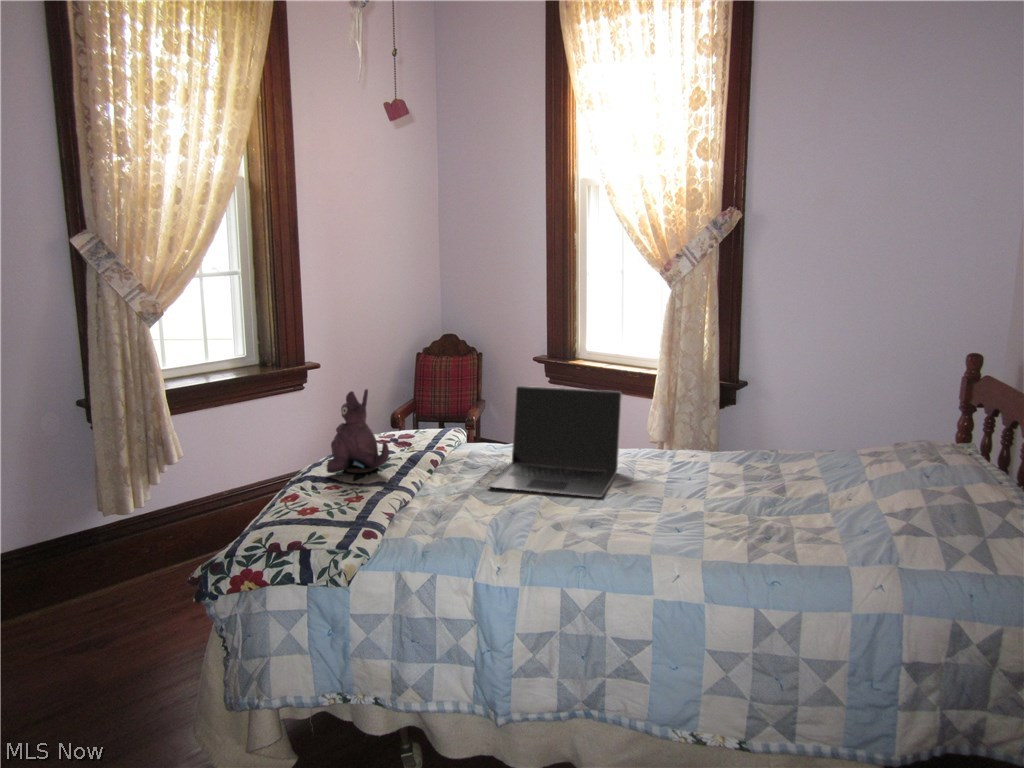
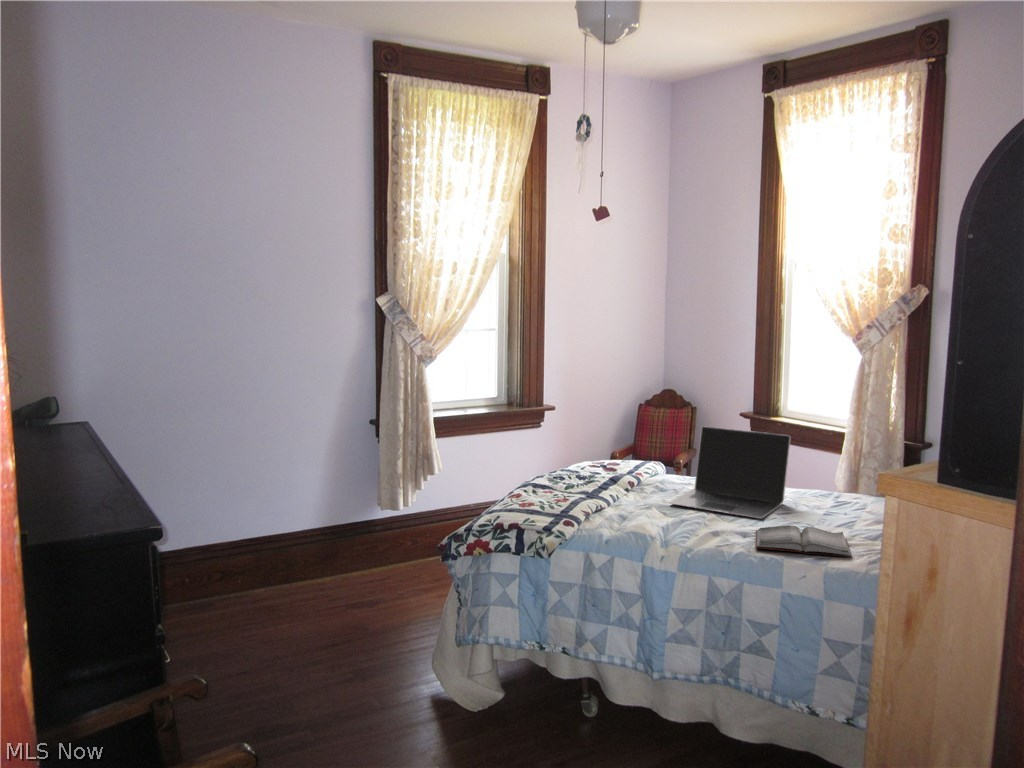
plush toy: present [327,389,389,473] -> none [545,419,593,484]
hardback book: none [601,505,721,542] -> present [755,526,852,557]

